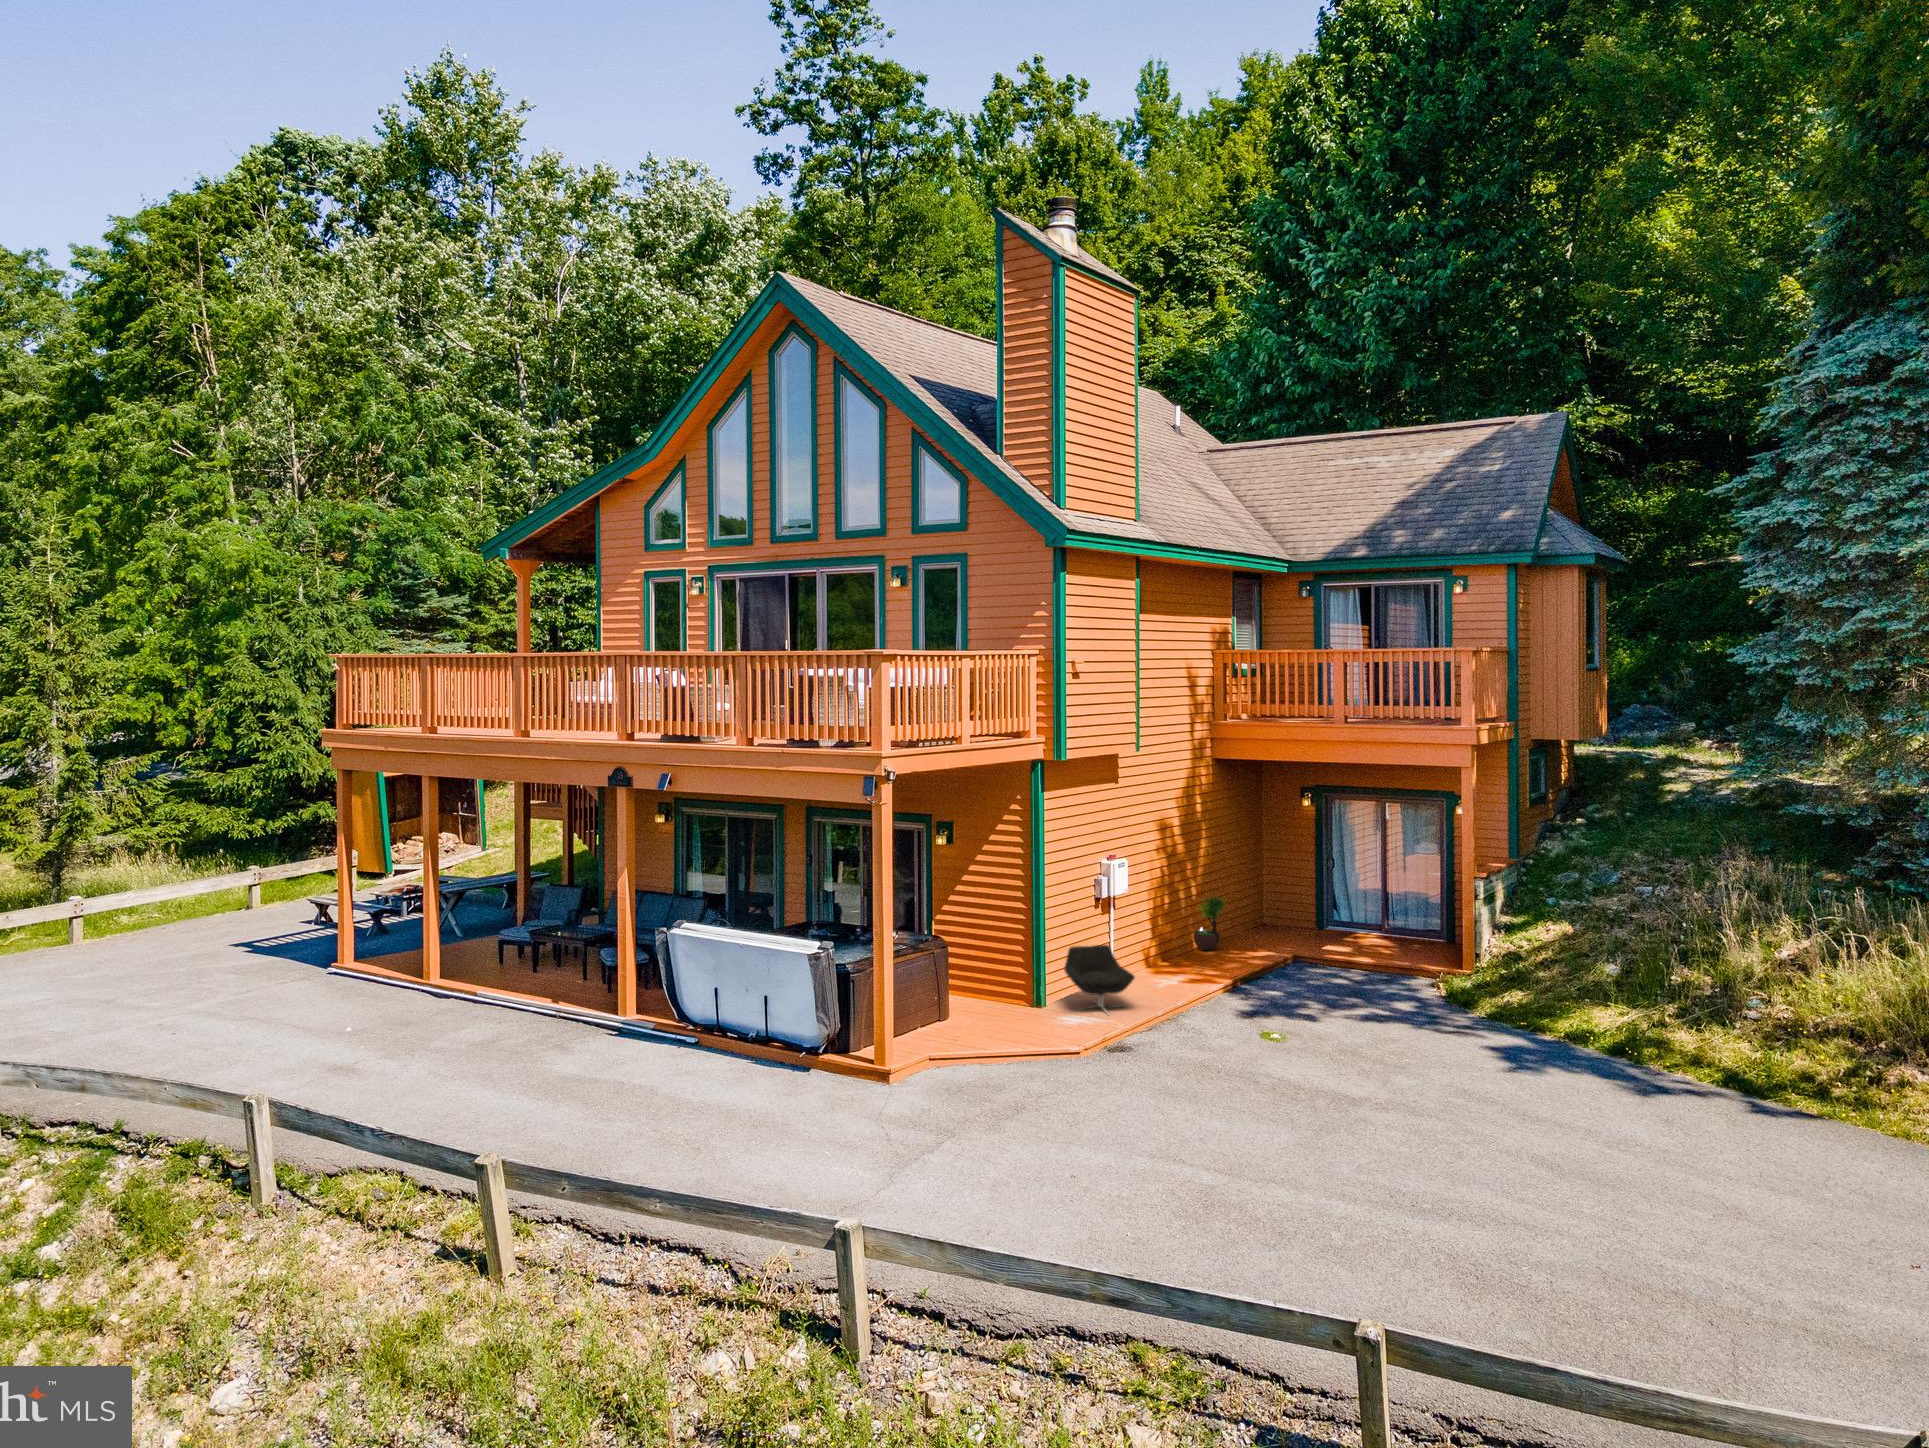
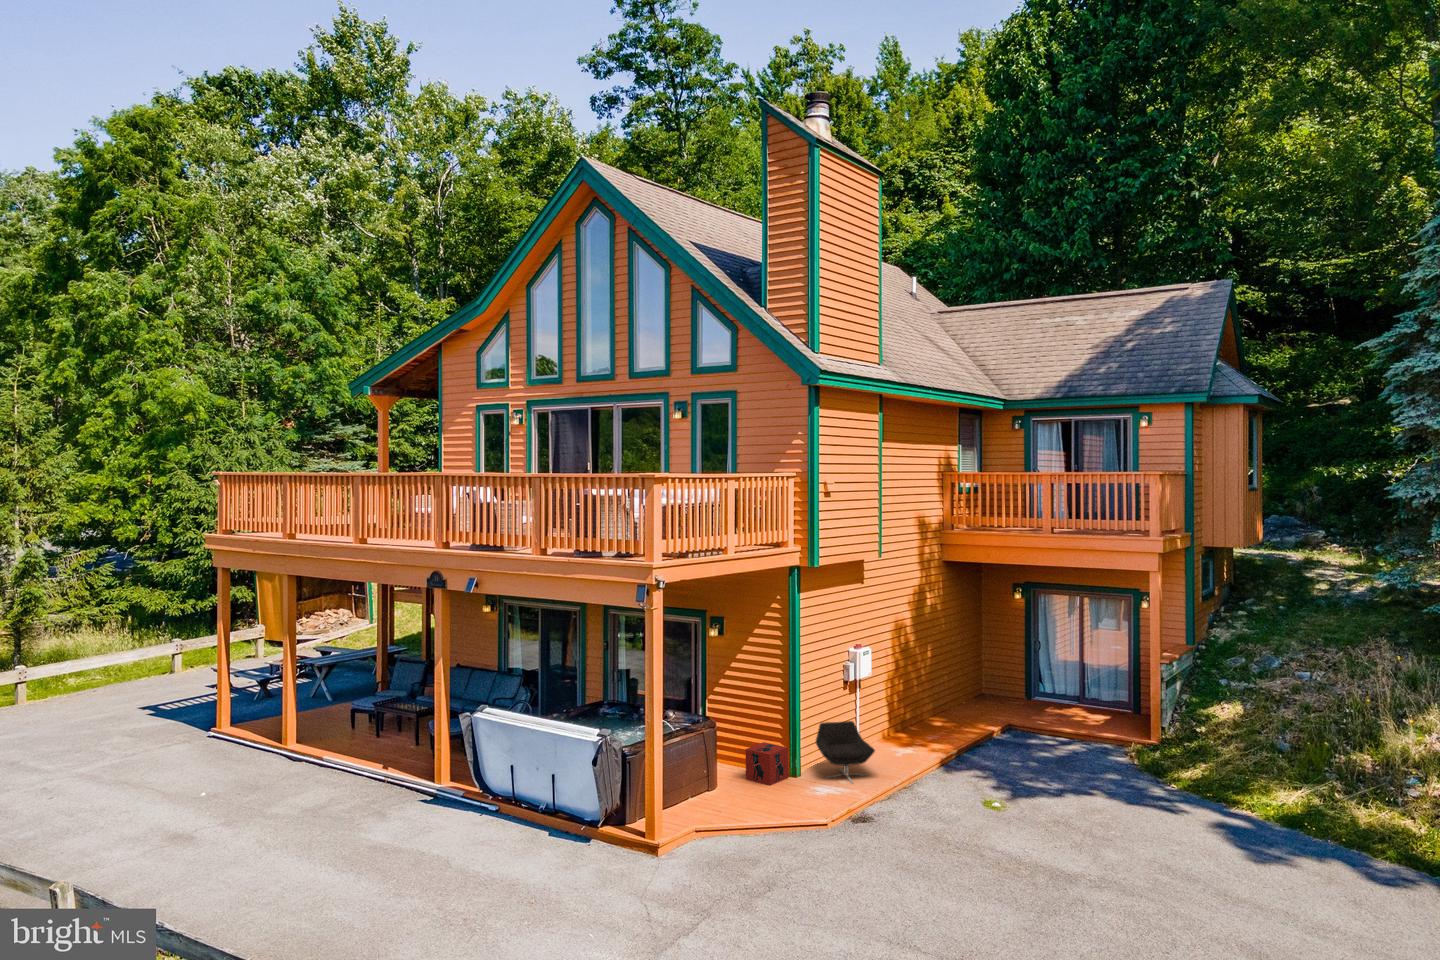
potted tree: present [1194,894,1226,950] -> none [925,673,954,721]
storage box: none [982,969,1033,1018] -> present [745,742,788,785]

